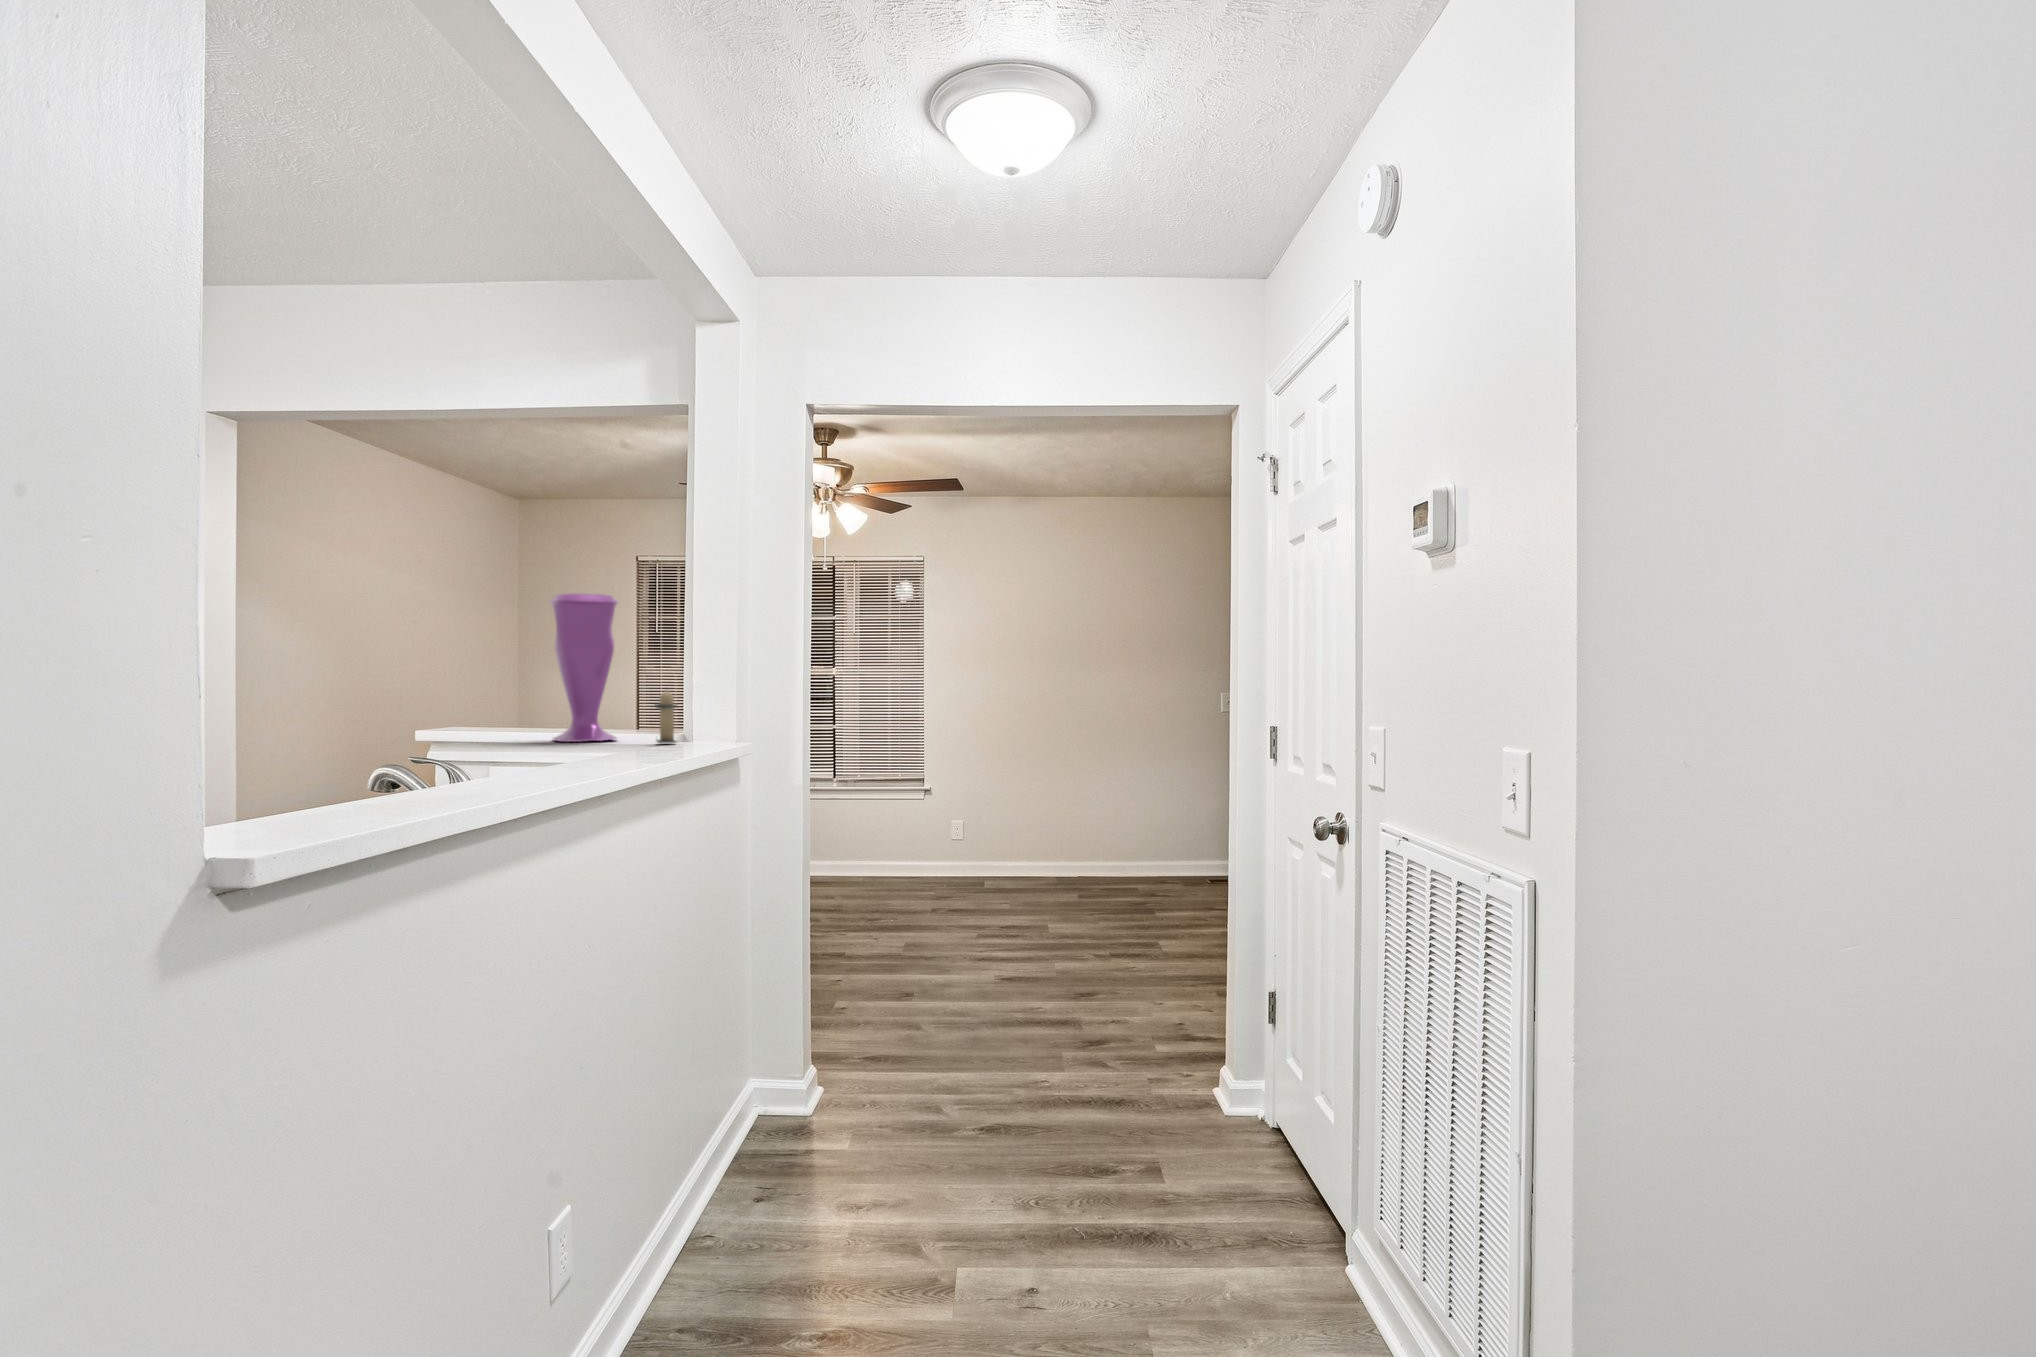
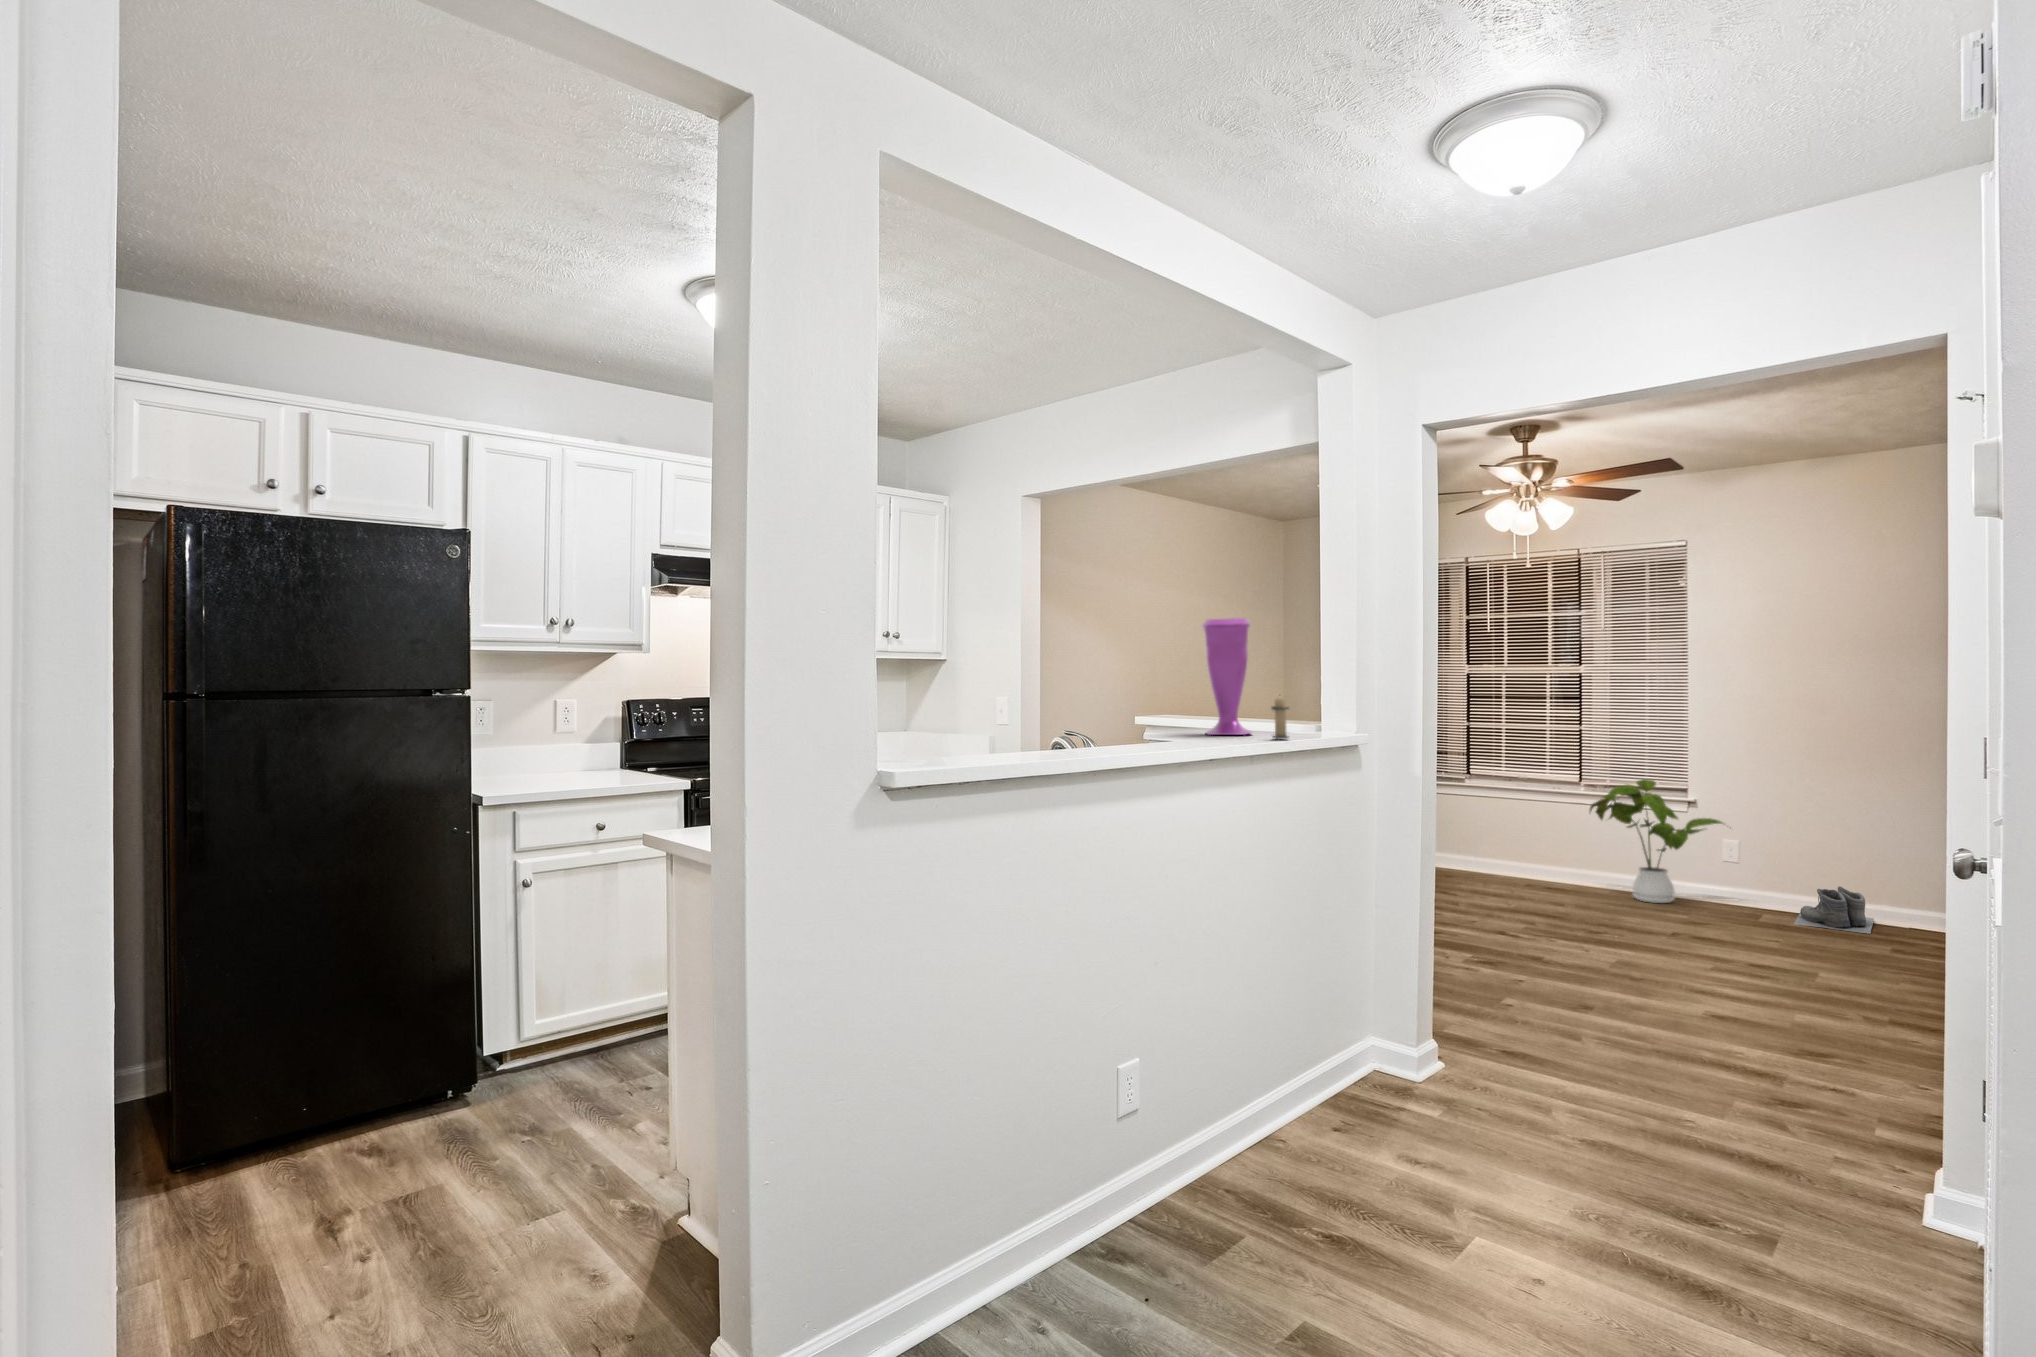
house plant: none [850,773,958,885] -> present [1590,779,1722,903]
boots: none [1003,852,1053,888] -> present [1794,886,1874,934]

